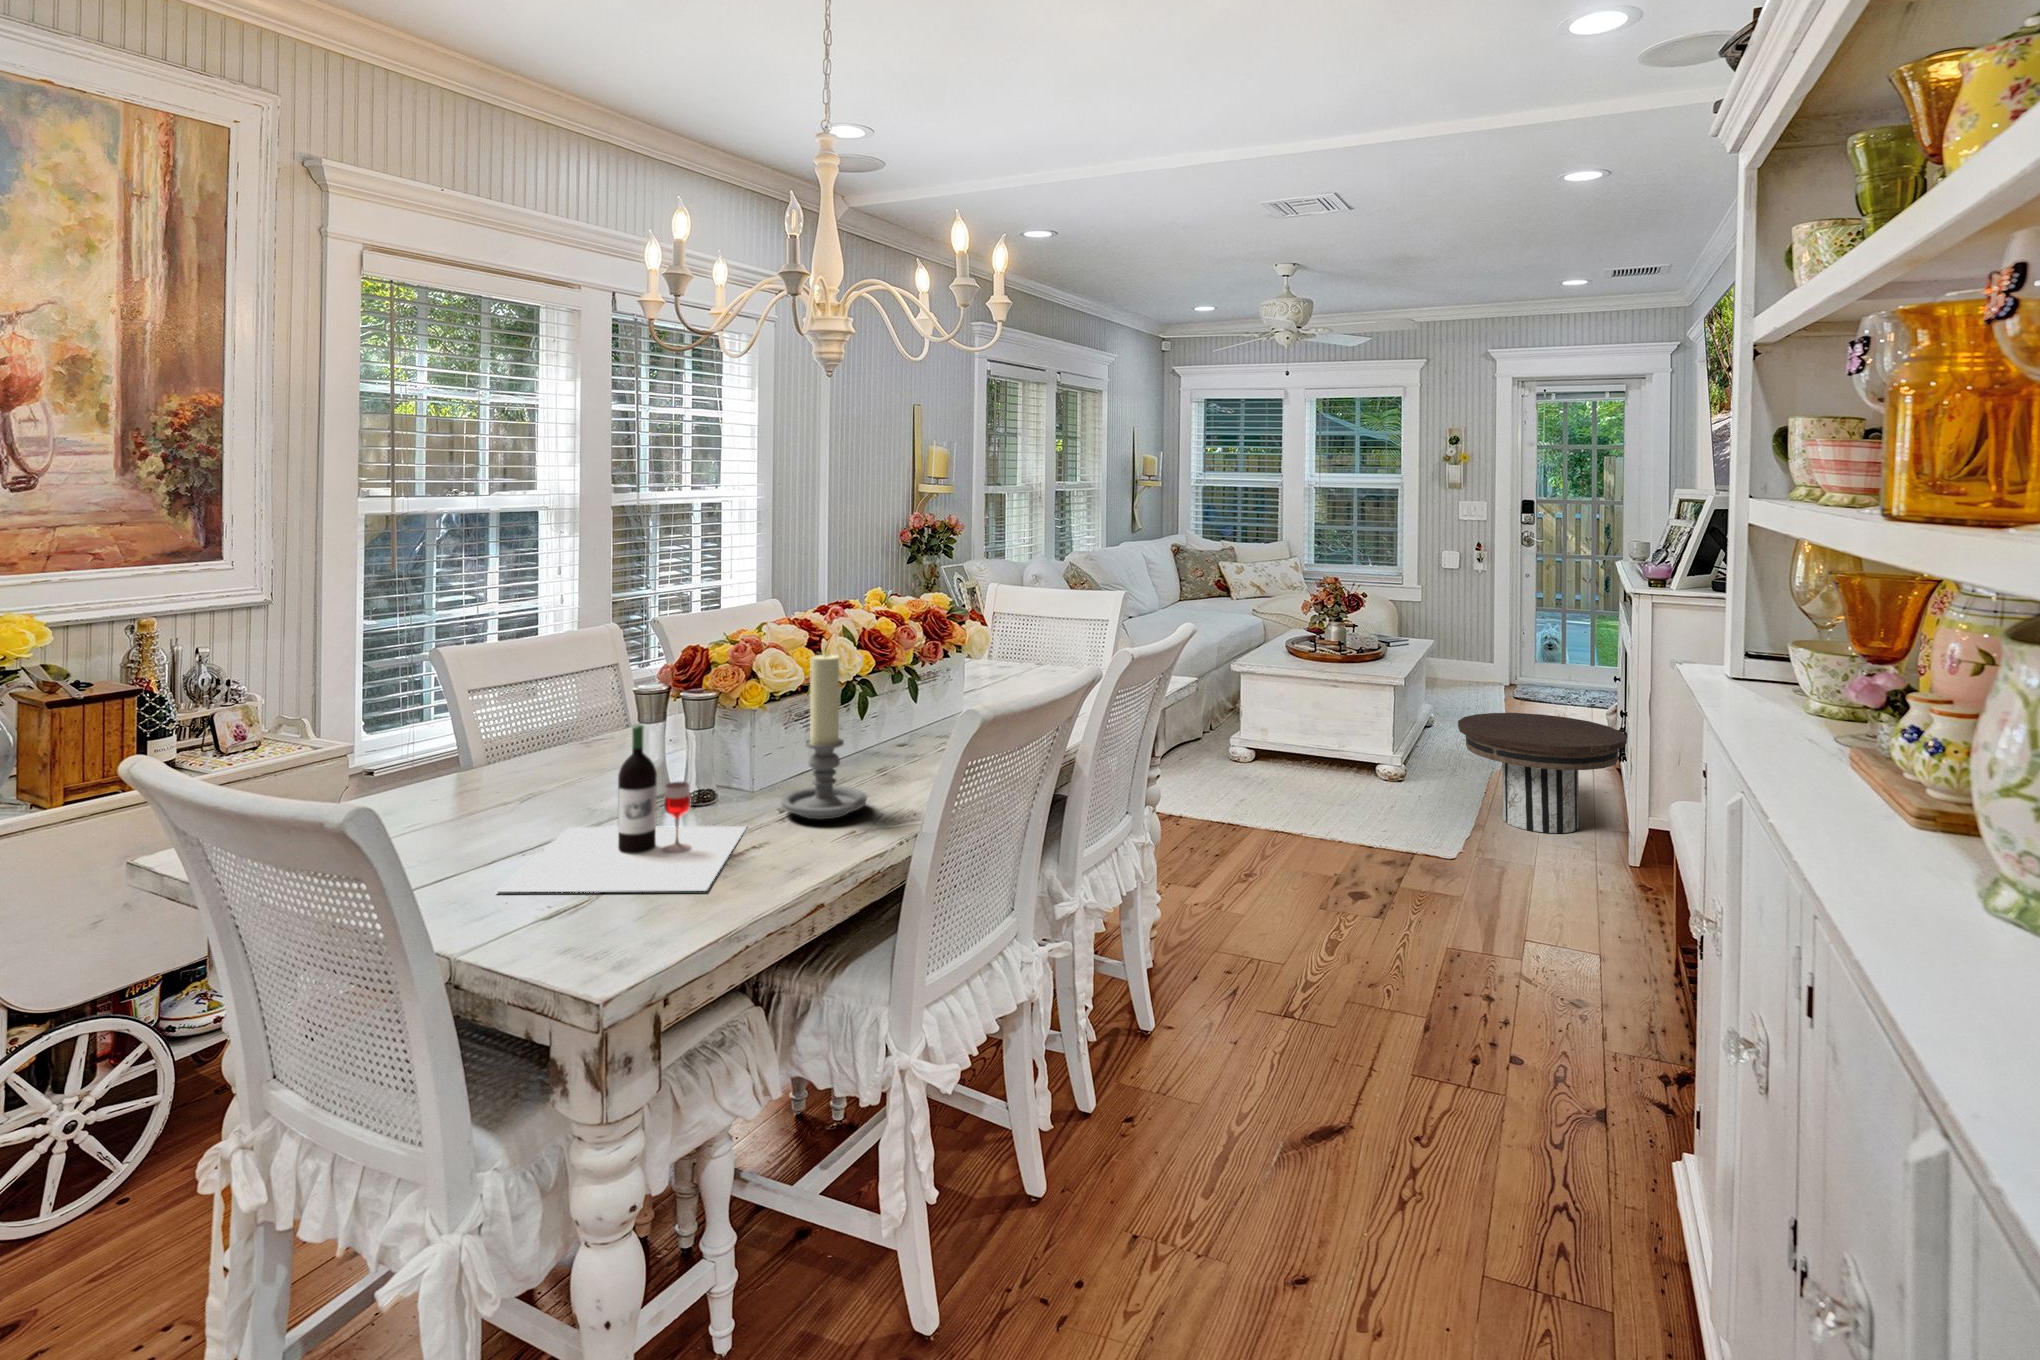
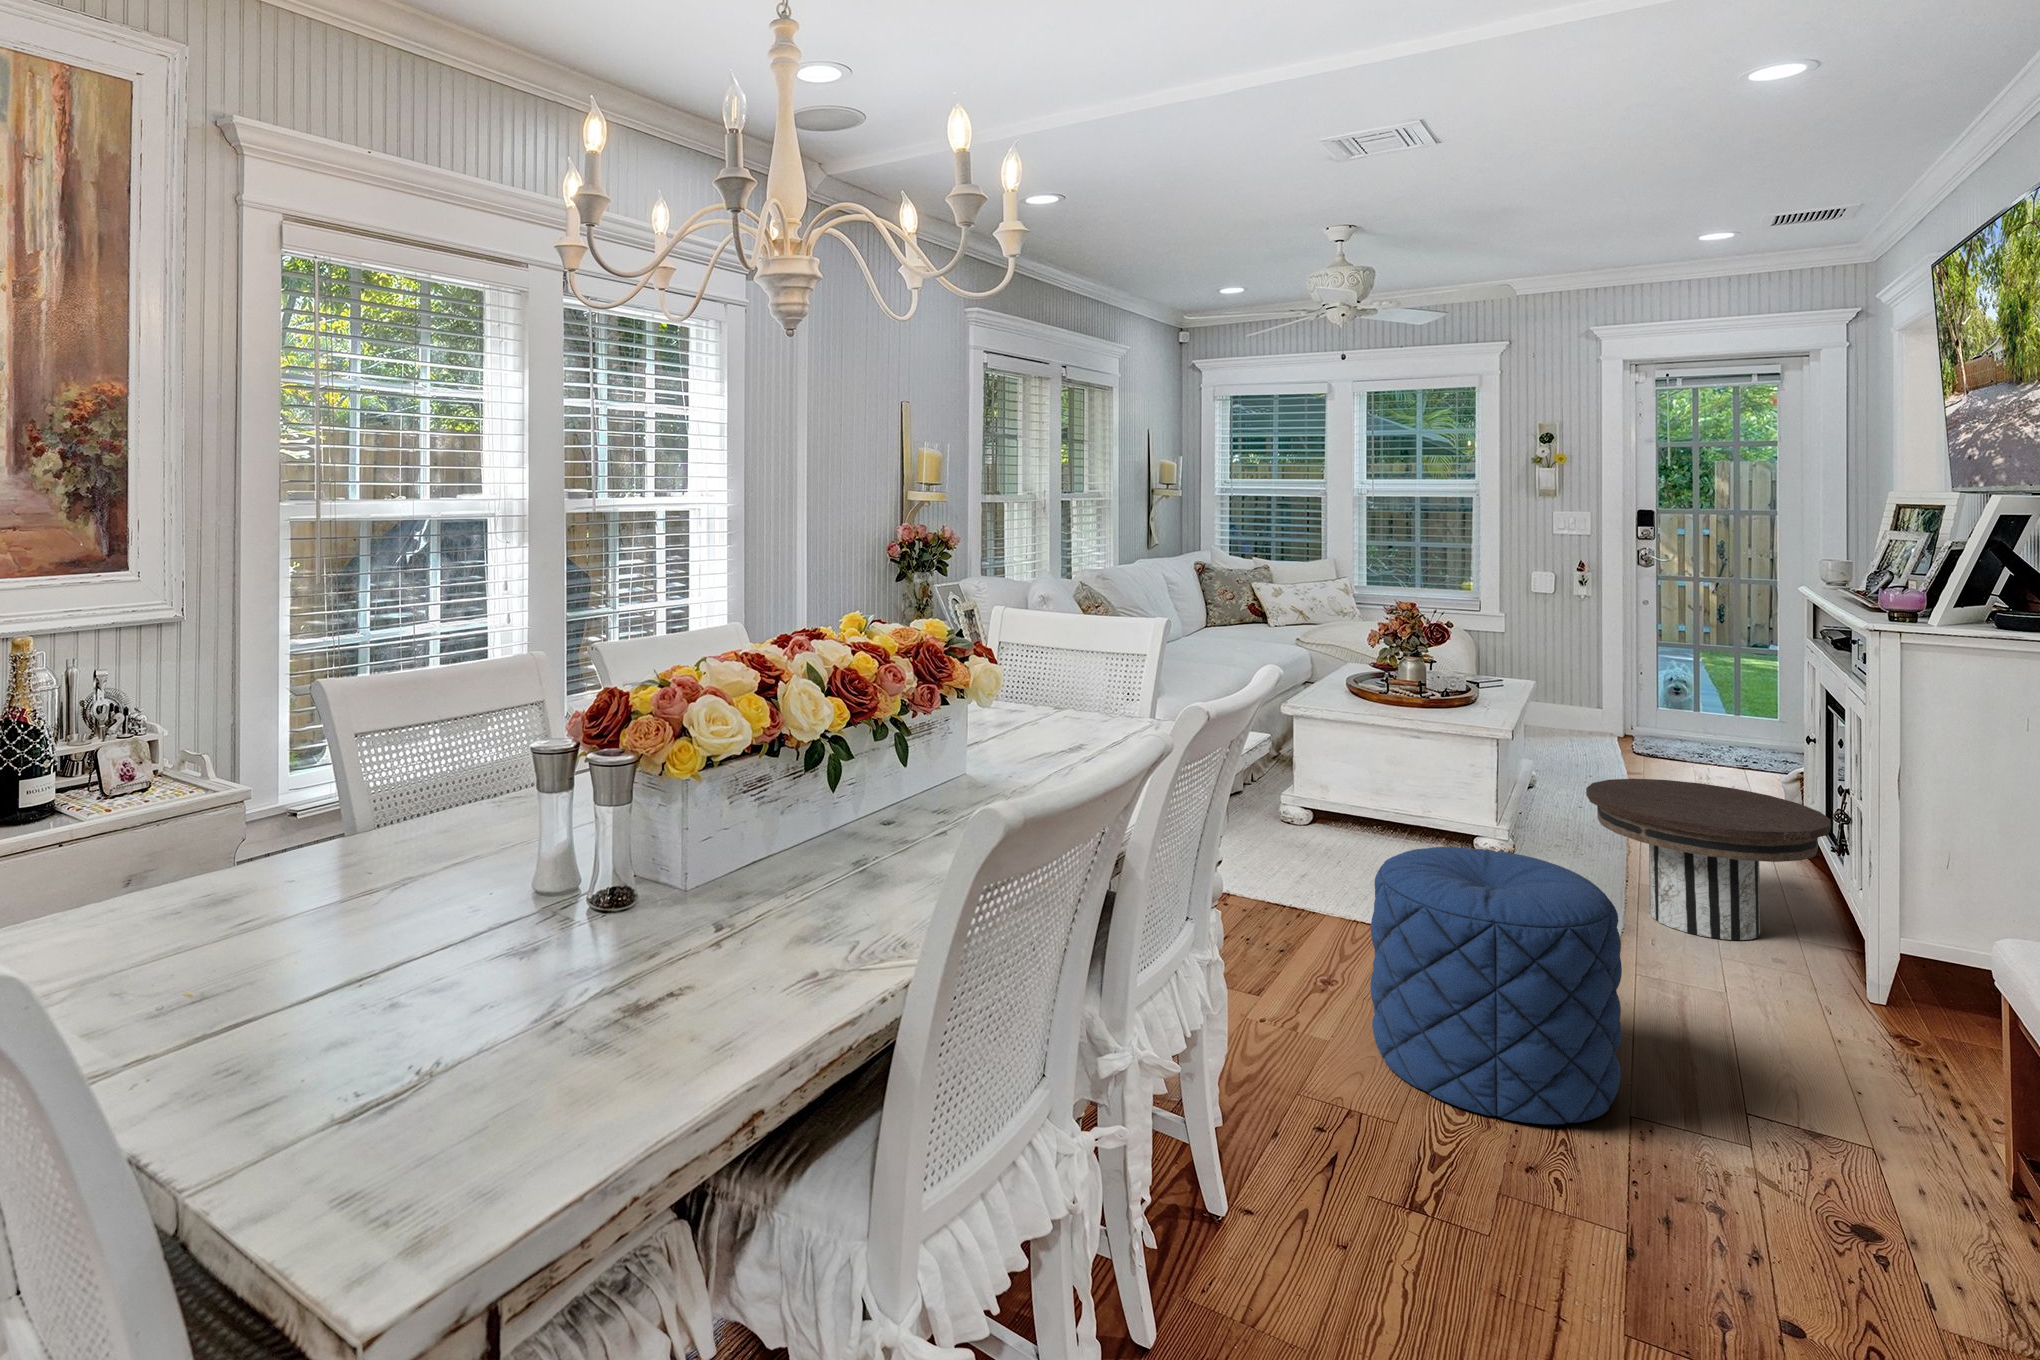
candle holder: present [781,654,867,820] -> none [724,707,838,934]
wine bottle: present [497,725,746,892] -> none [324,802,678,1055]
pouf: none [1281,764,1456,965] -> present [1370,847,1622,1124]

